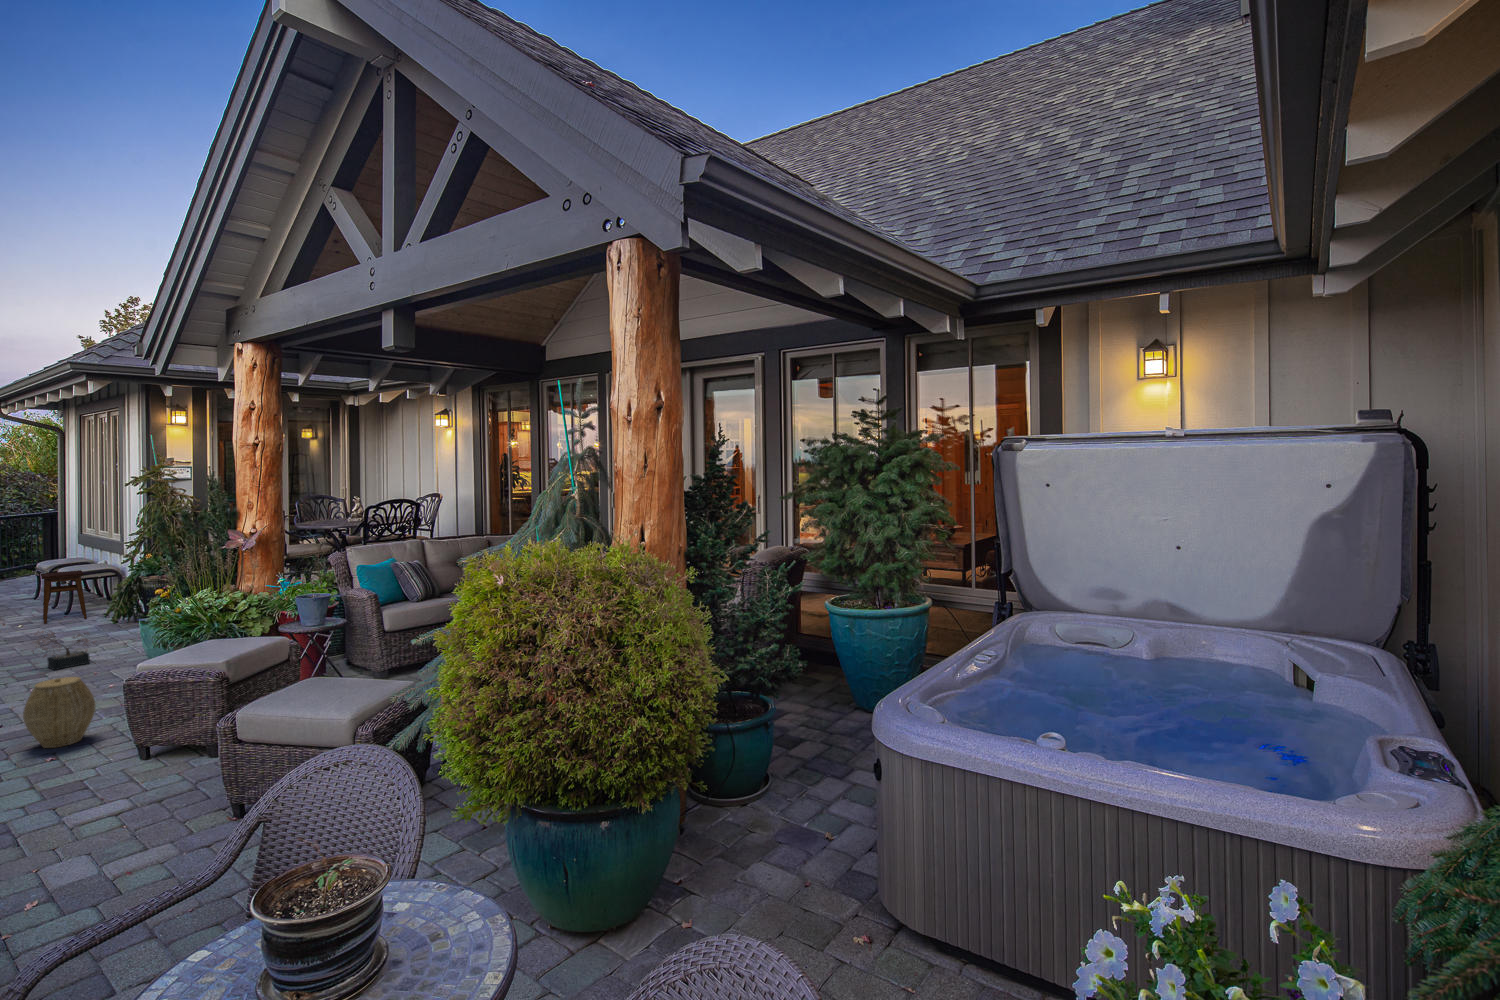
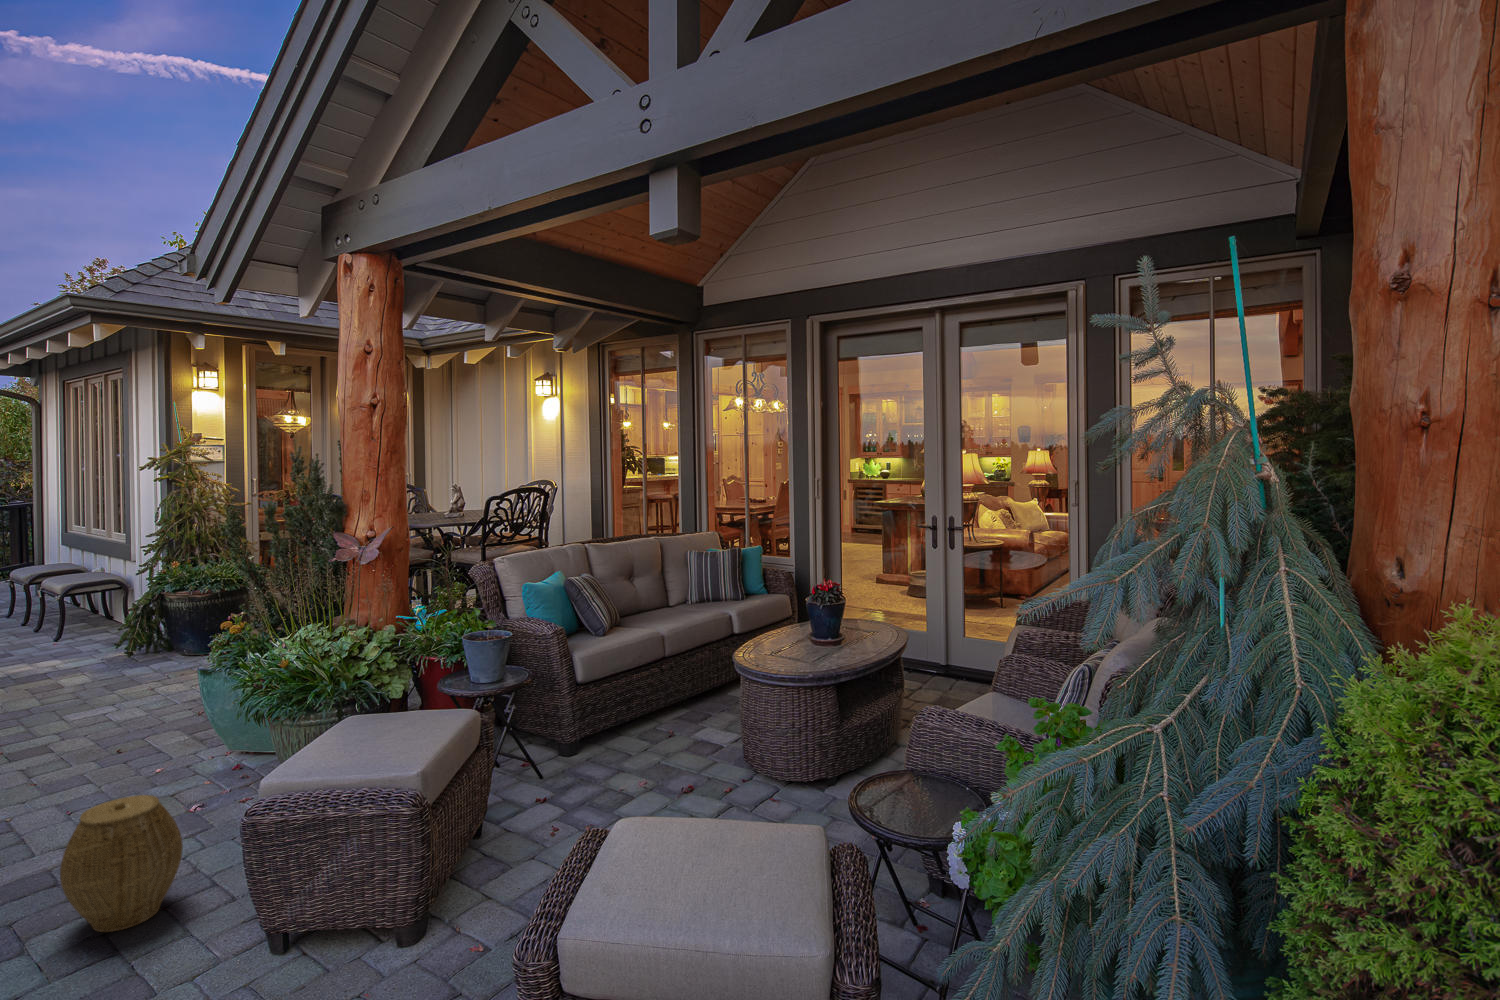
stool: present [41,570,87,624] -> none [26,583,90,658]
decorative plant: present [32,631,95,670] -> none [34,682,127,743]

